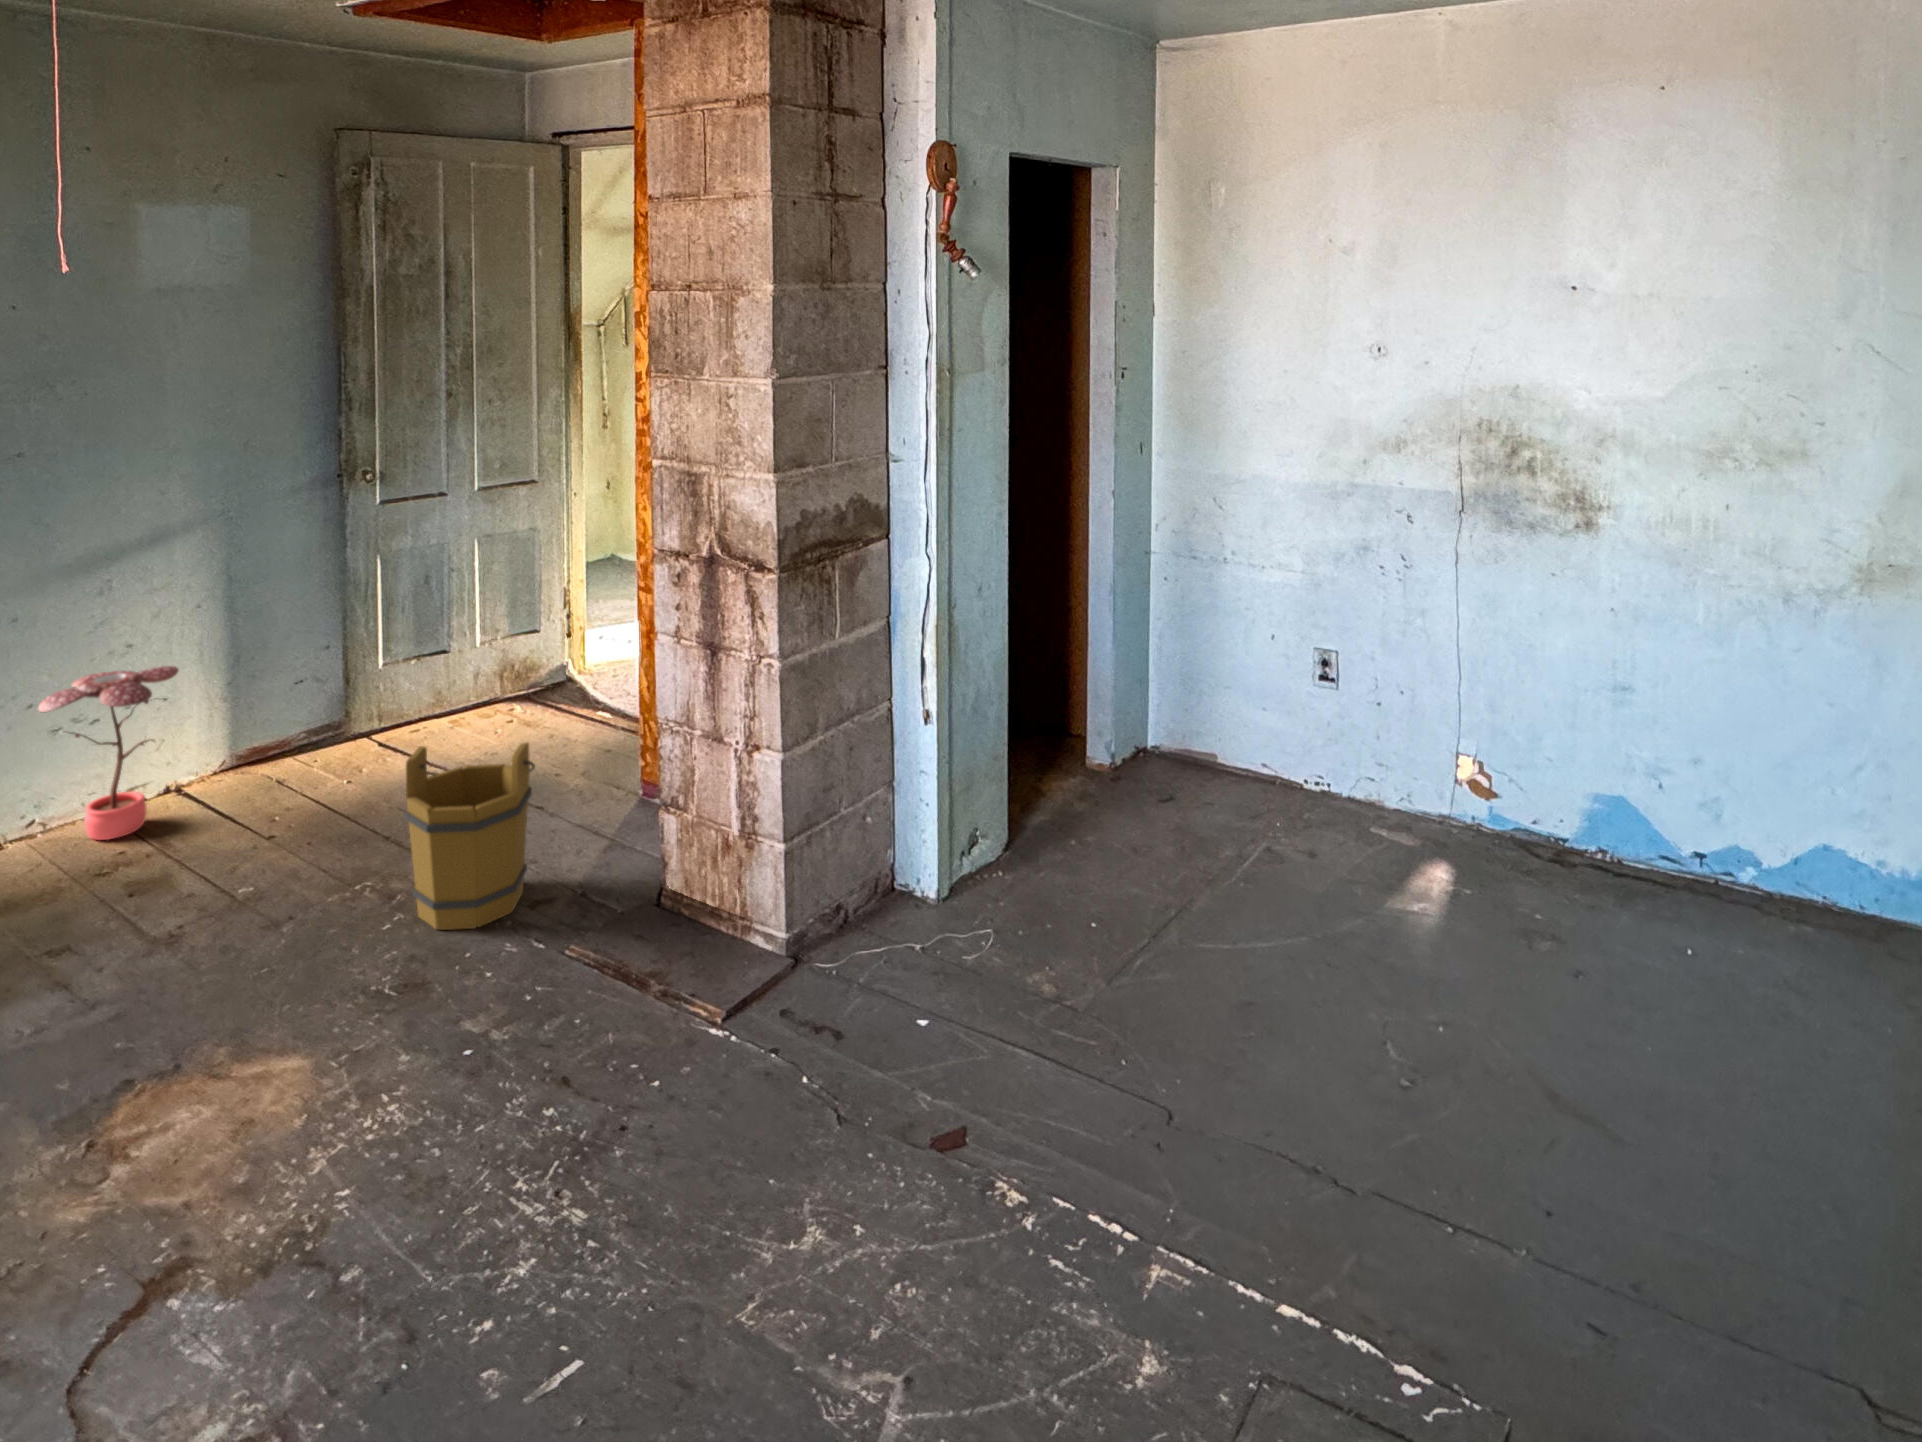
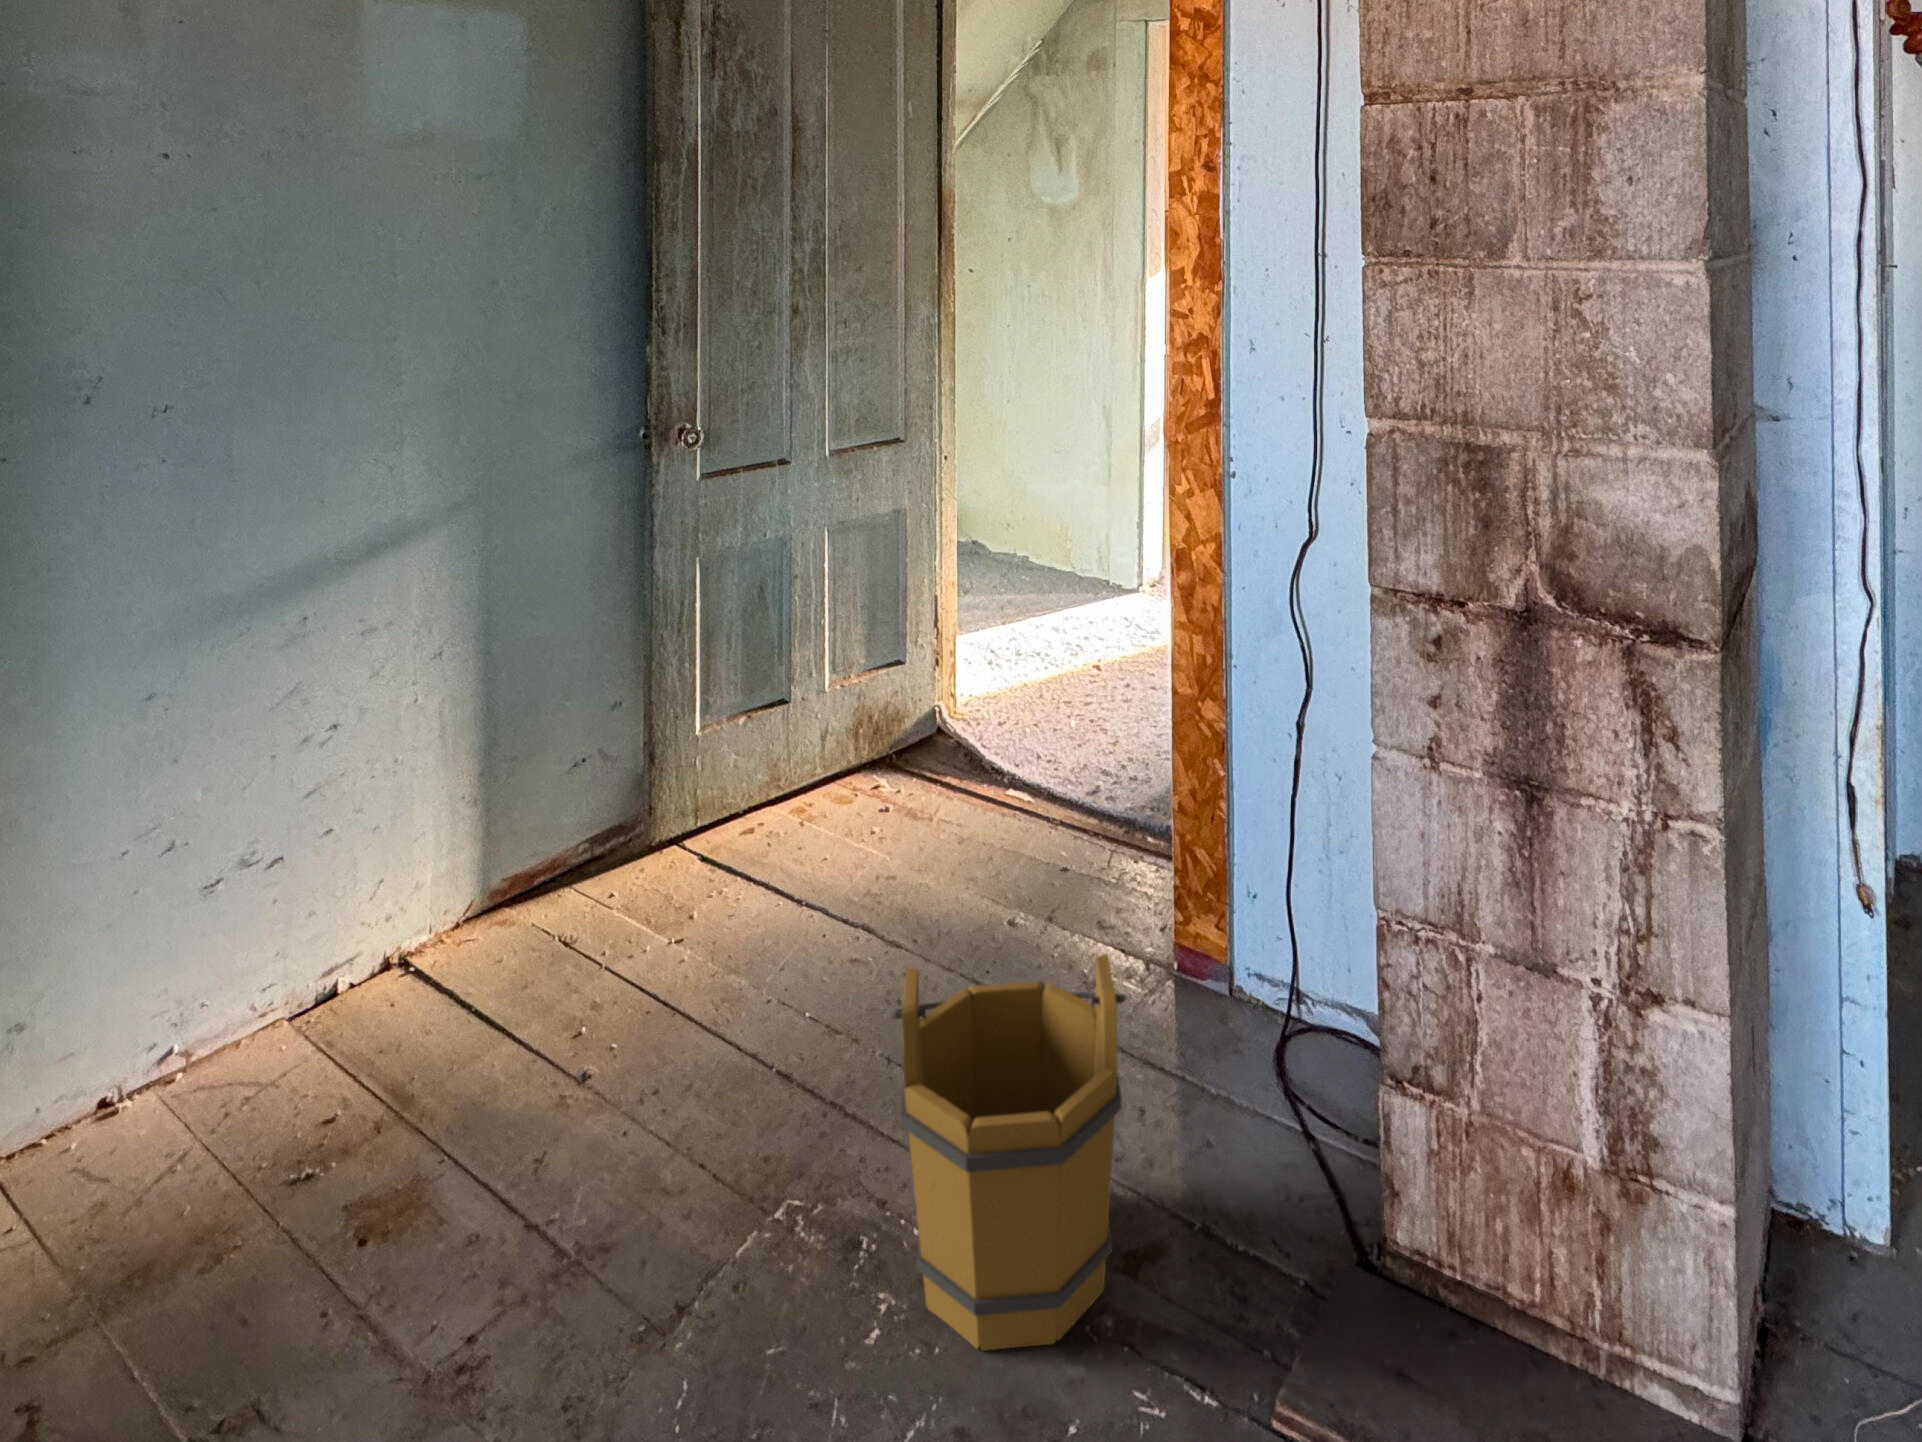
potted plant: present [38,666,179,840] -> none [169,774,408,1092]

